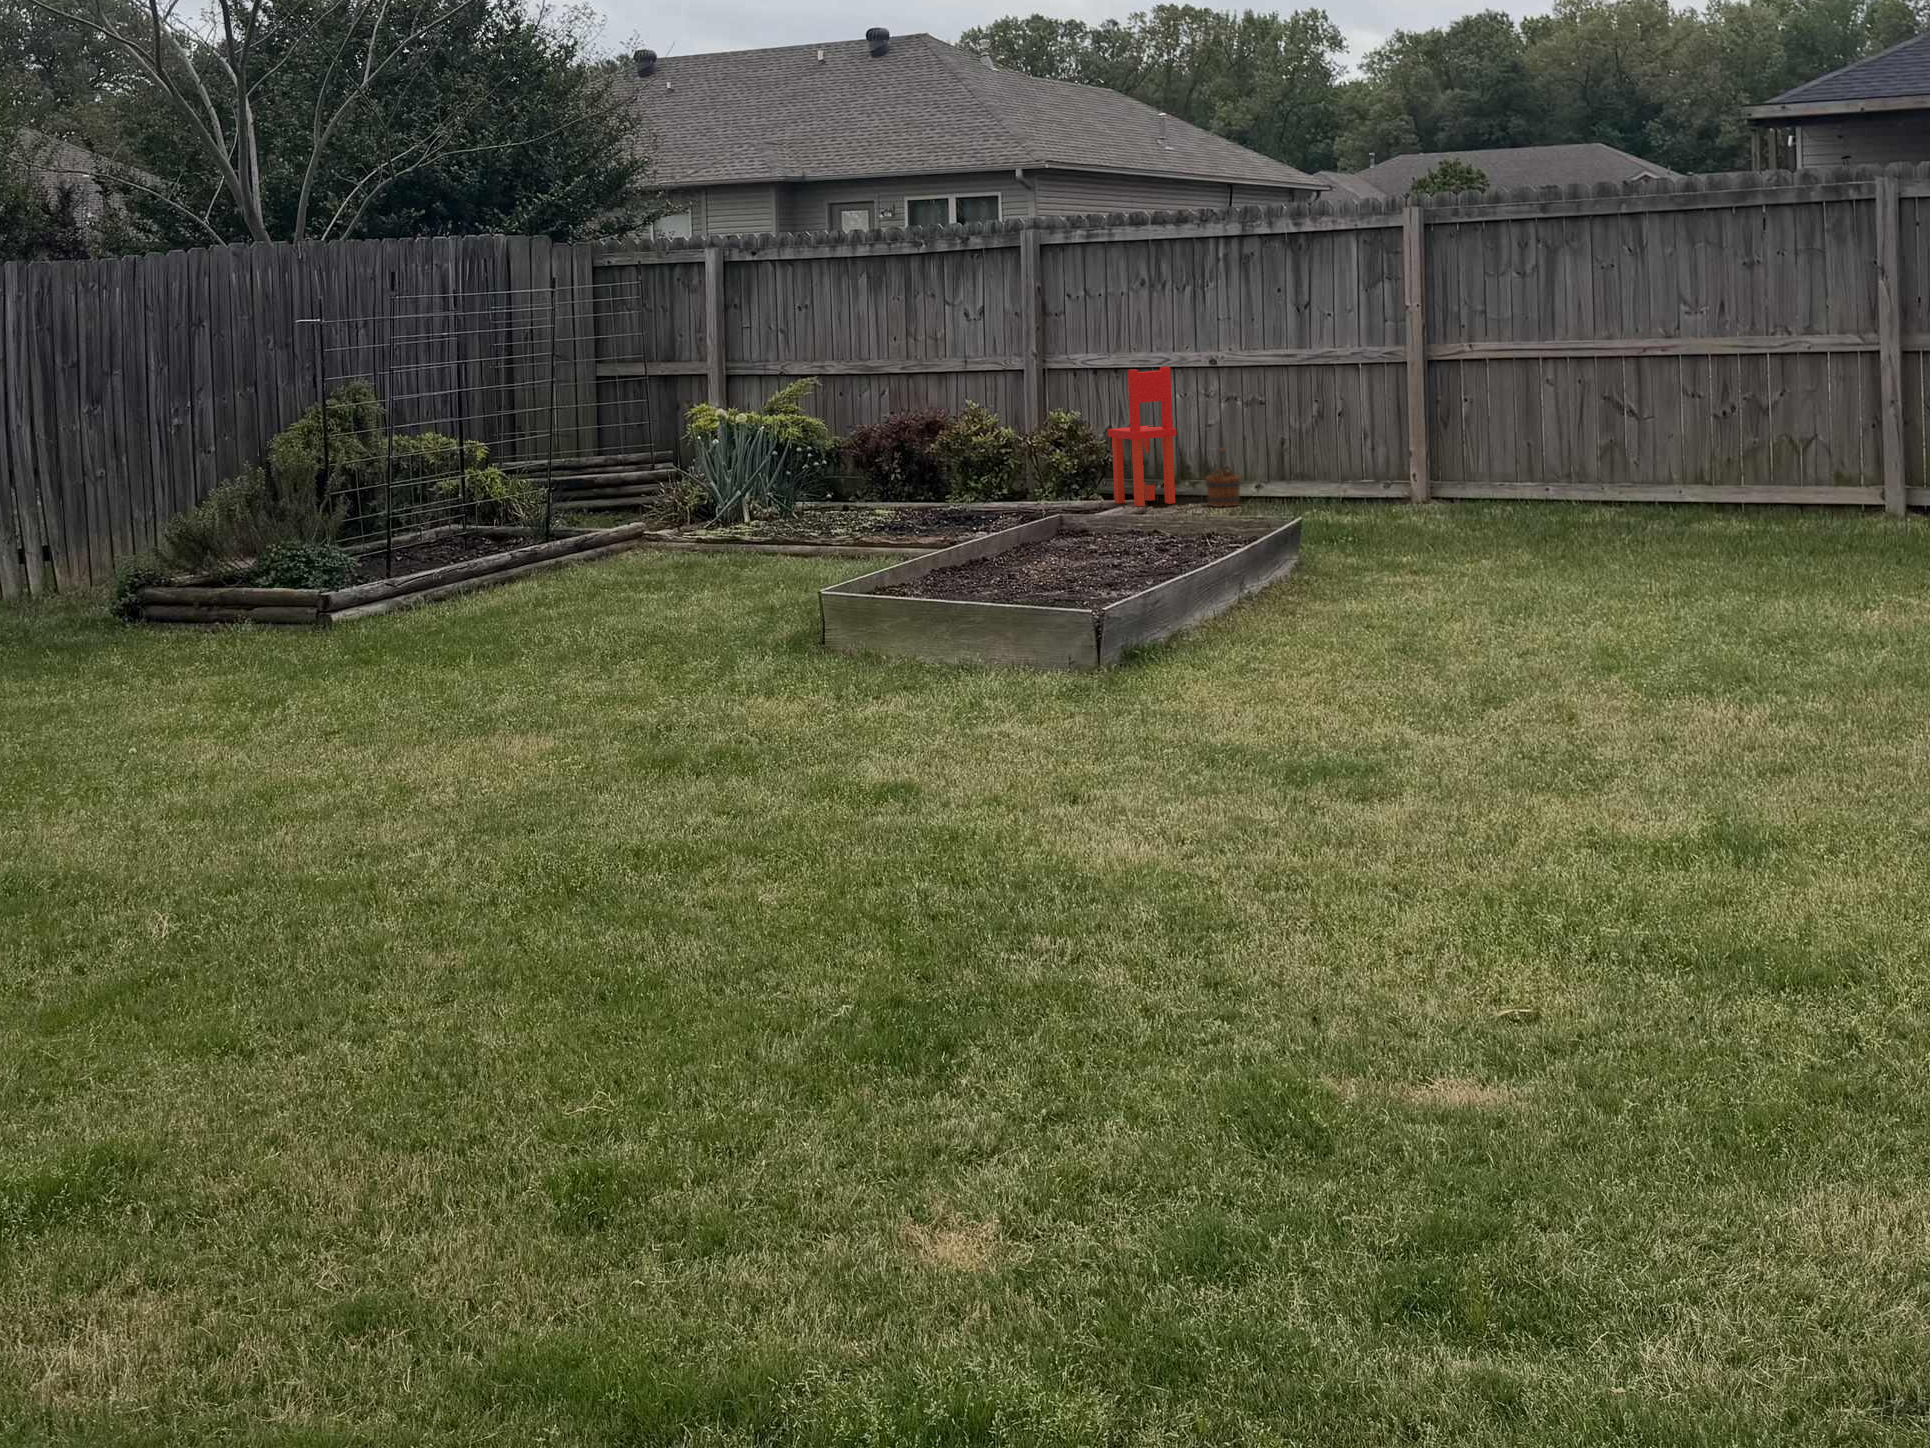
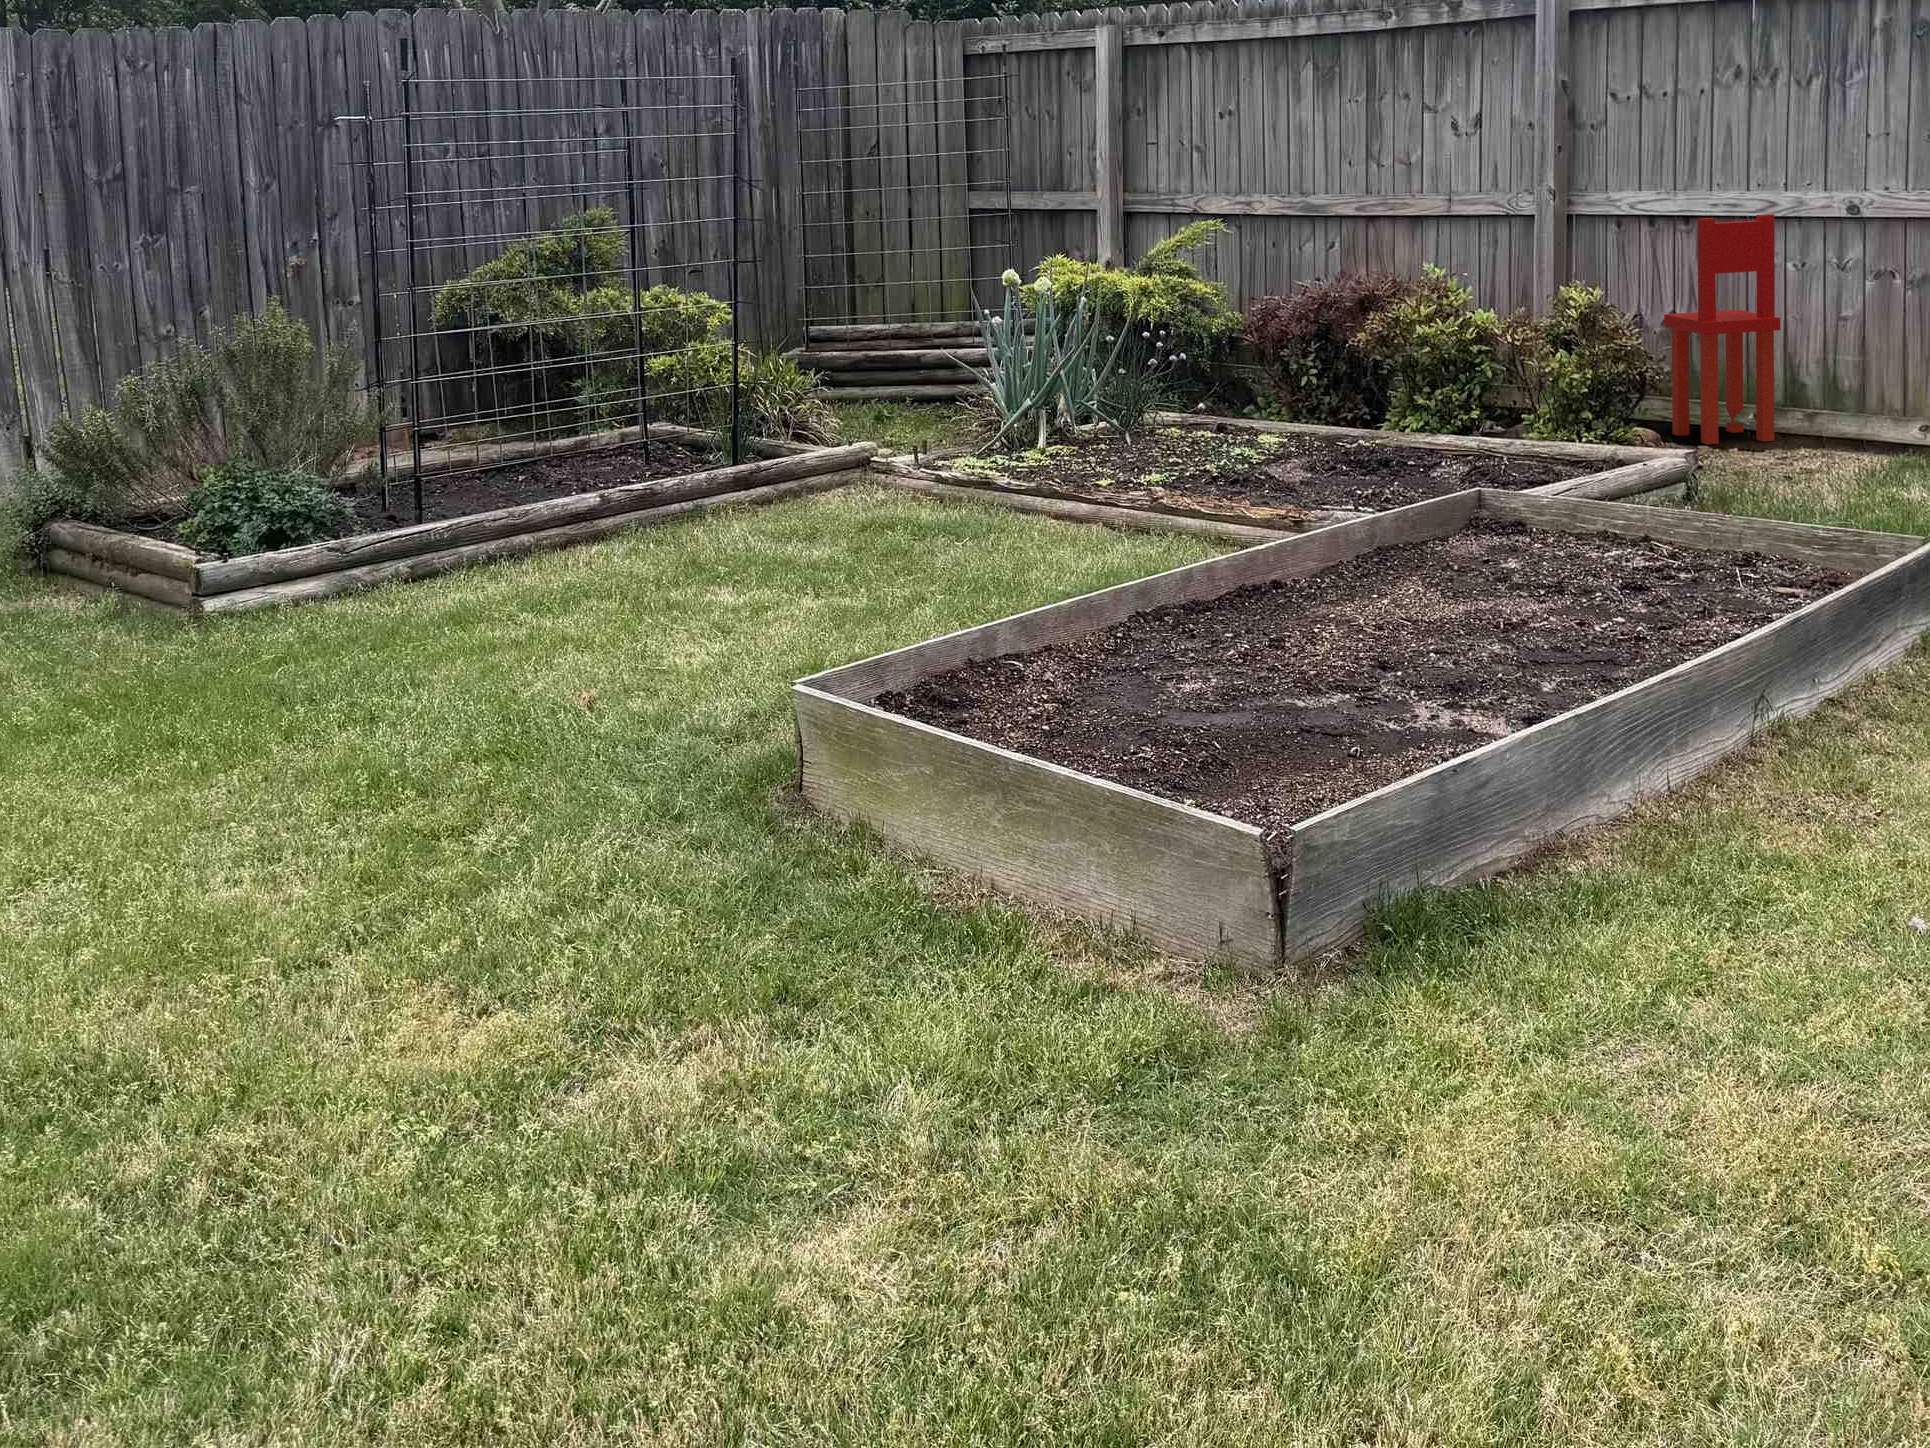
wooden bucket: present [1206,448,1241,507] -> none [1825,355,1888,456]

